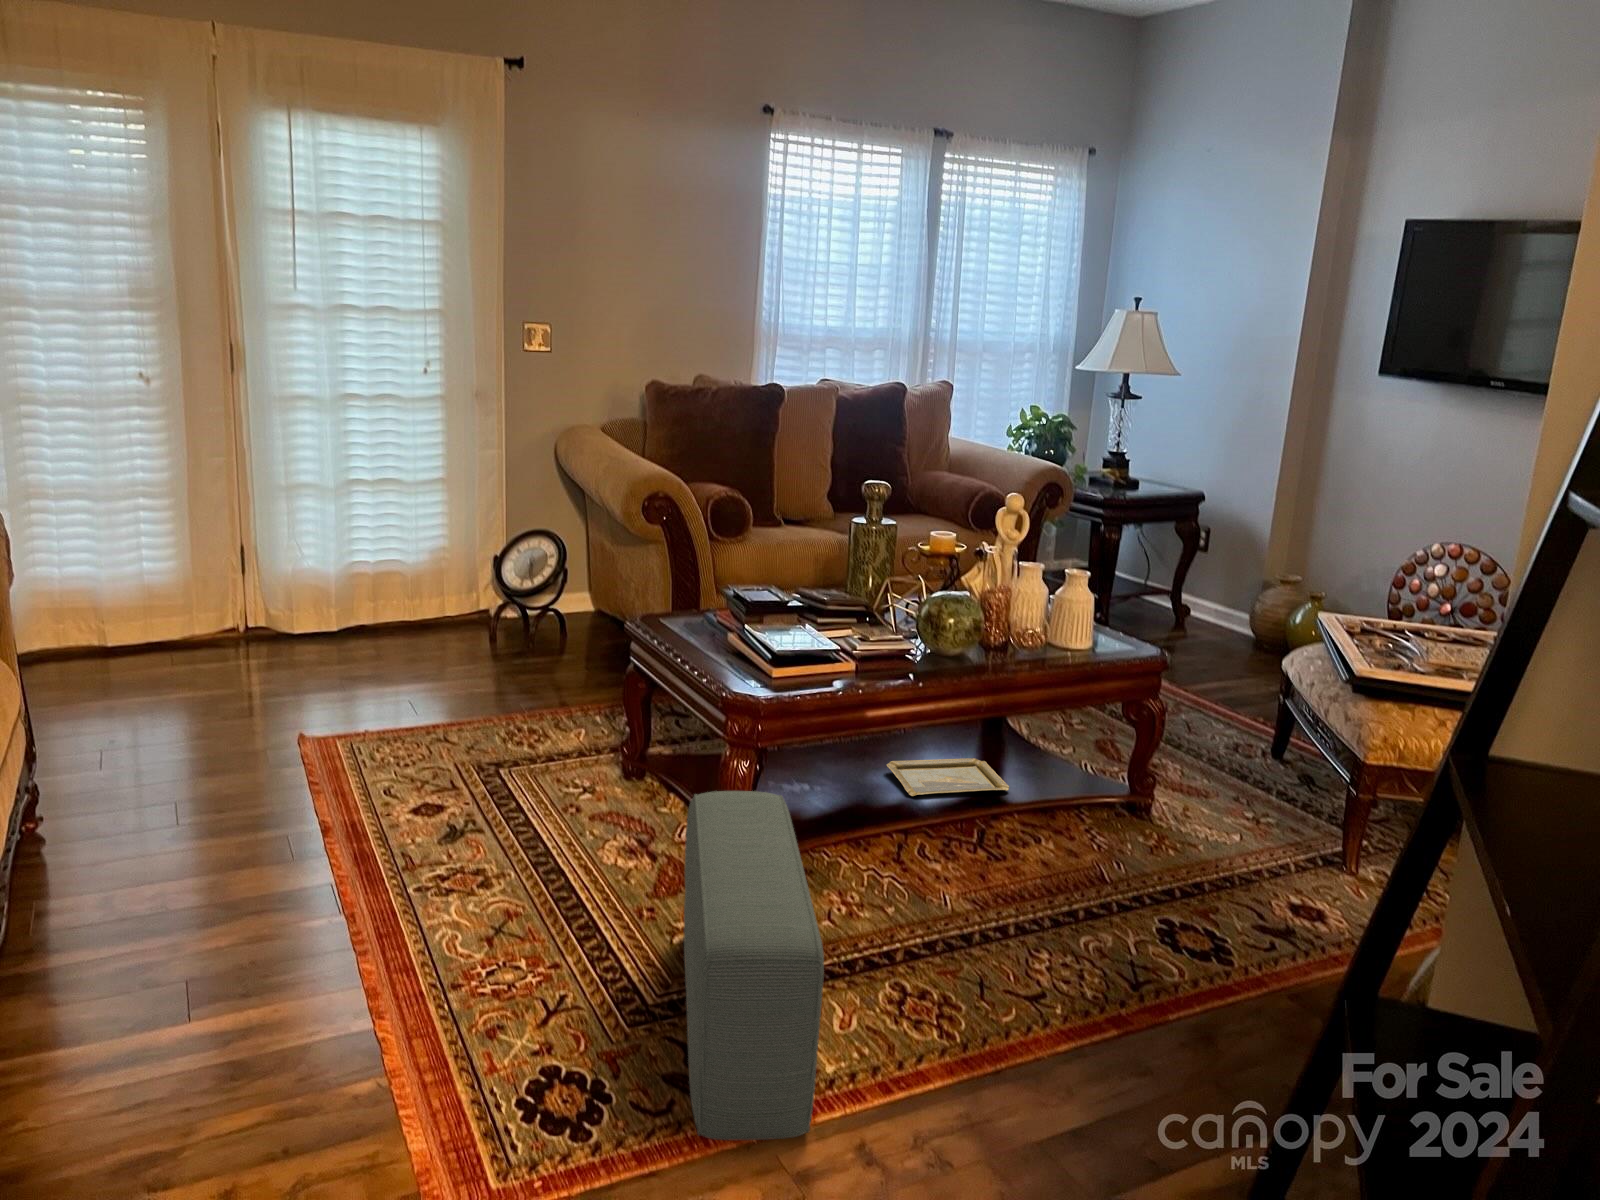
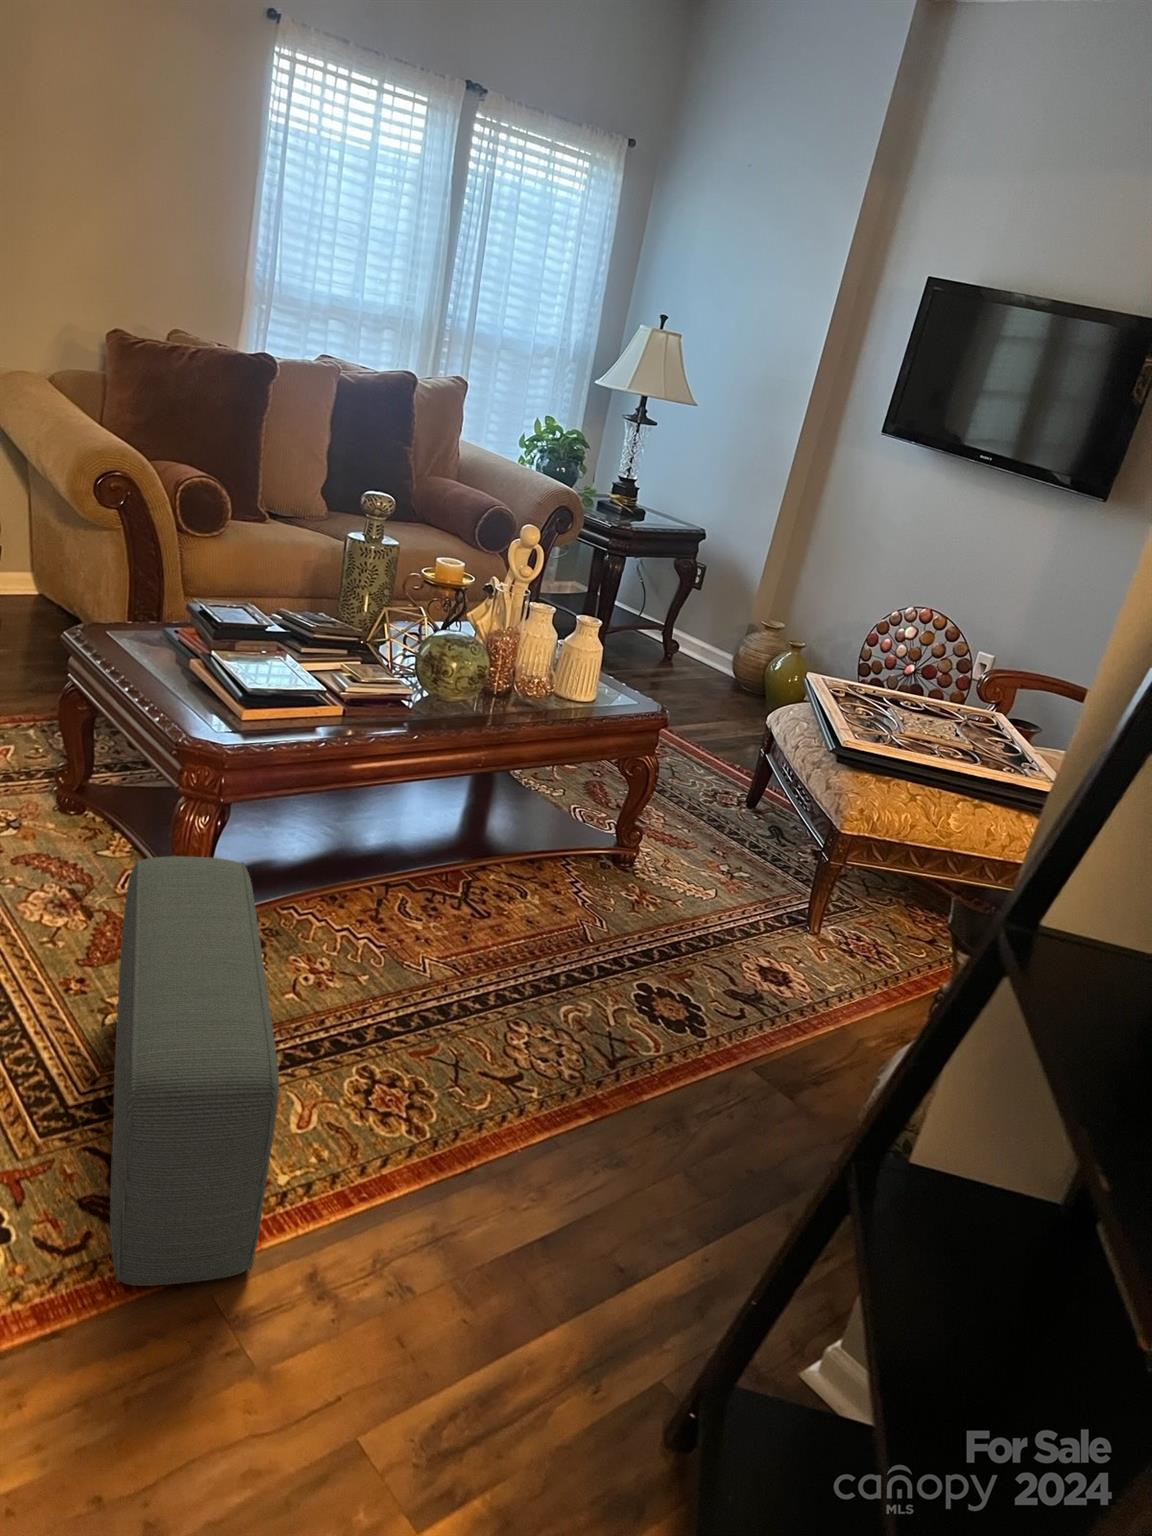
tray: present [887,758,1009,796] -> none [368,800,496,843]

